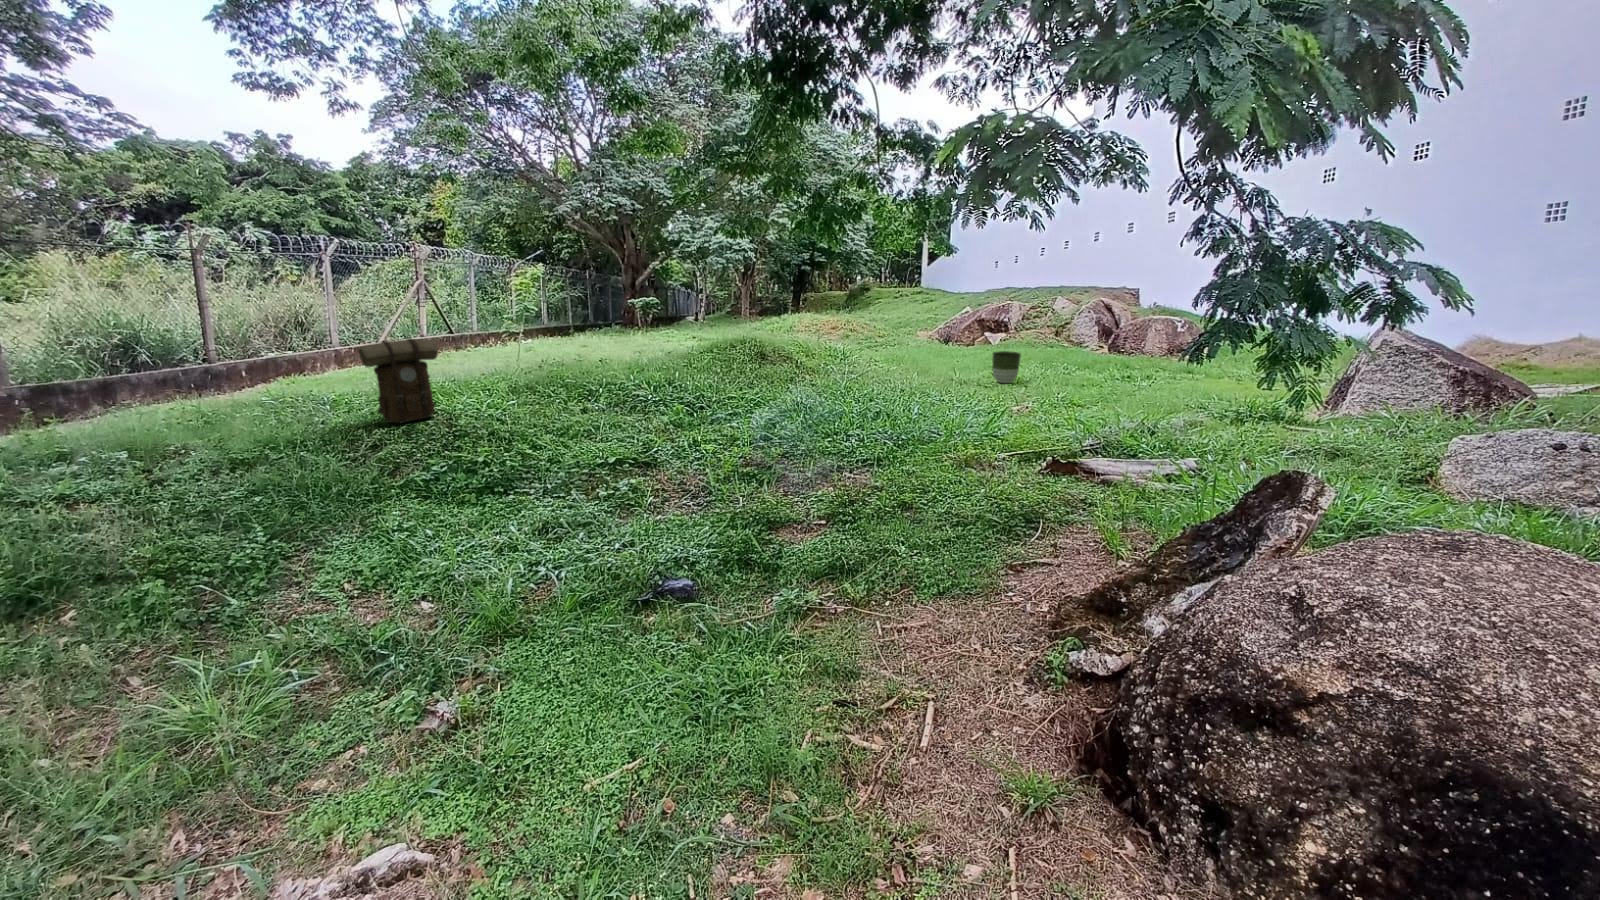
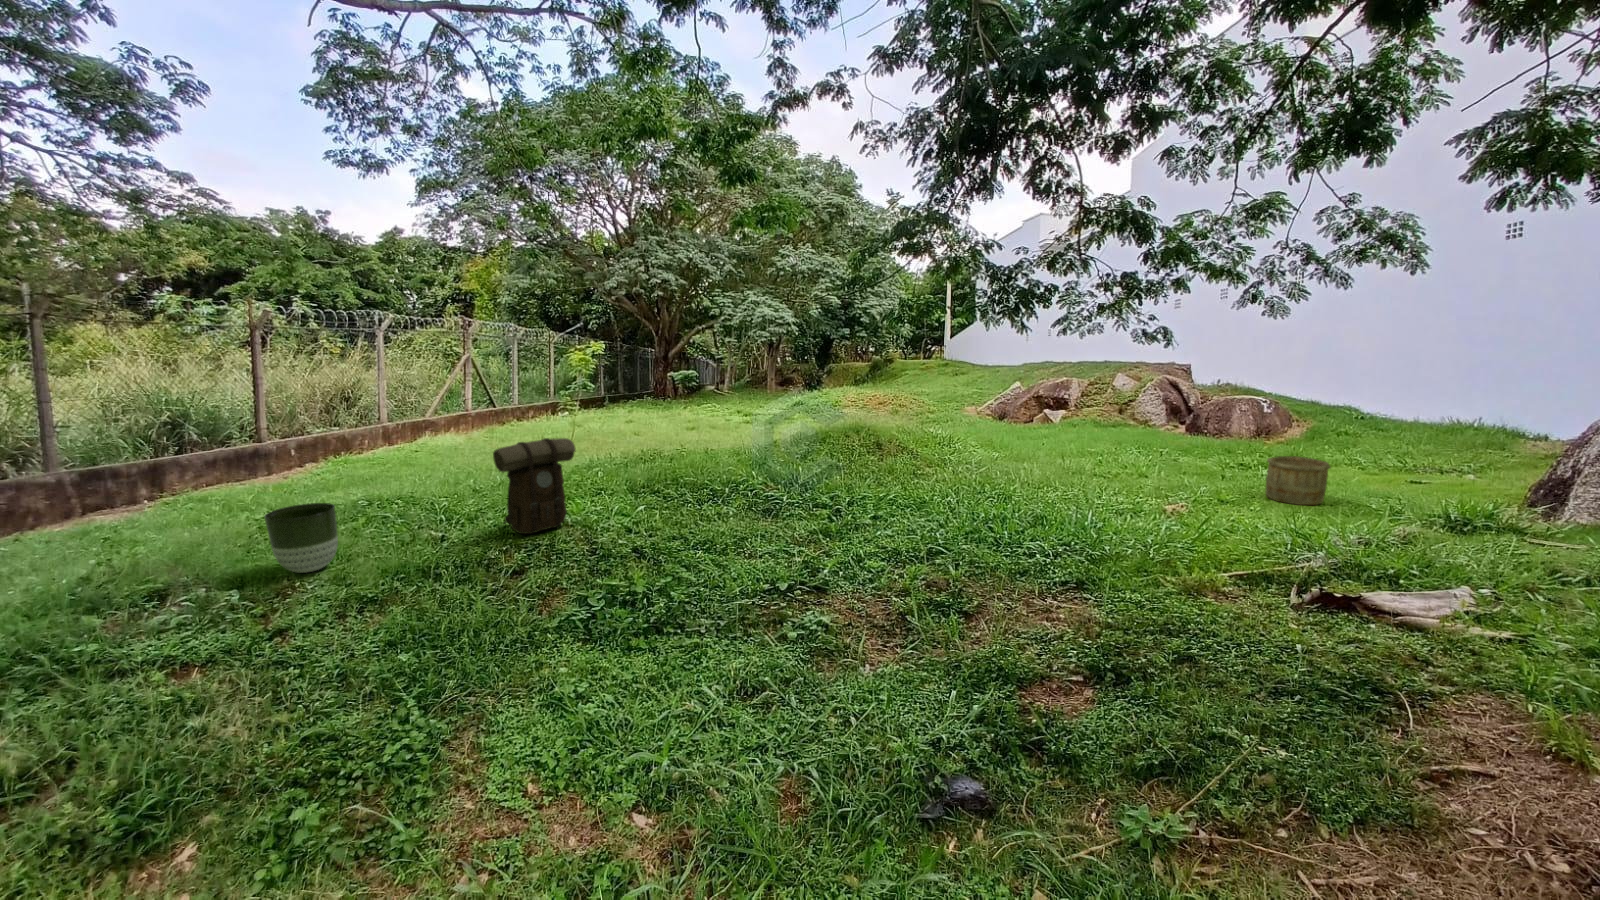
planter: present [992,351,1021,383] -> present [264,503,338,573]
wooden bucket: none [1108,361,1161,405] -> present [1265,456,1331,505]

